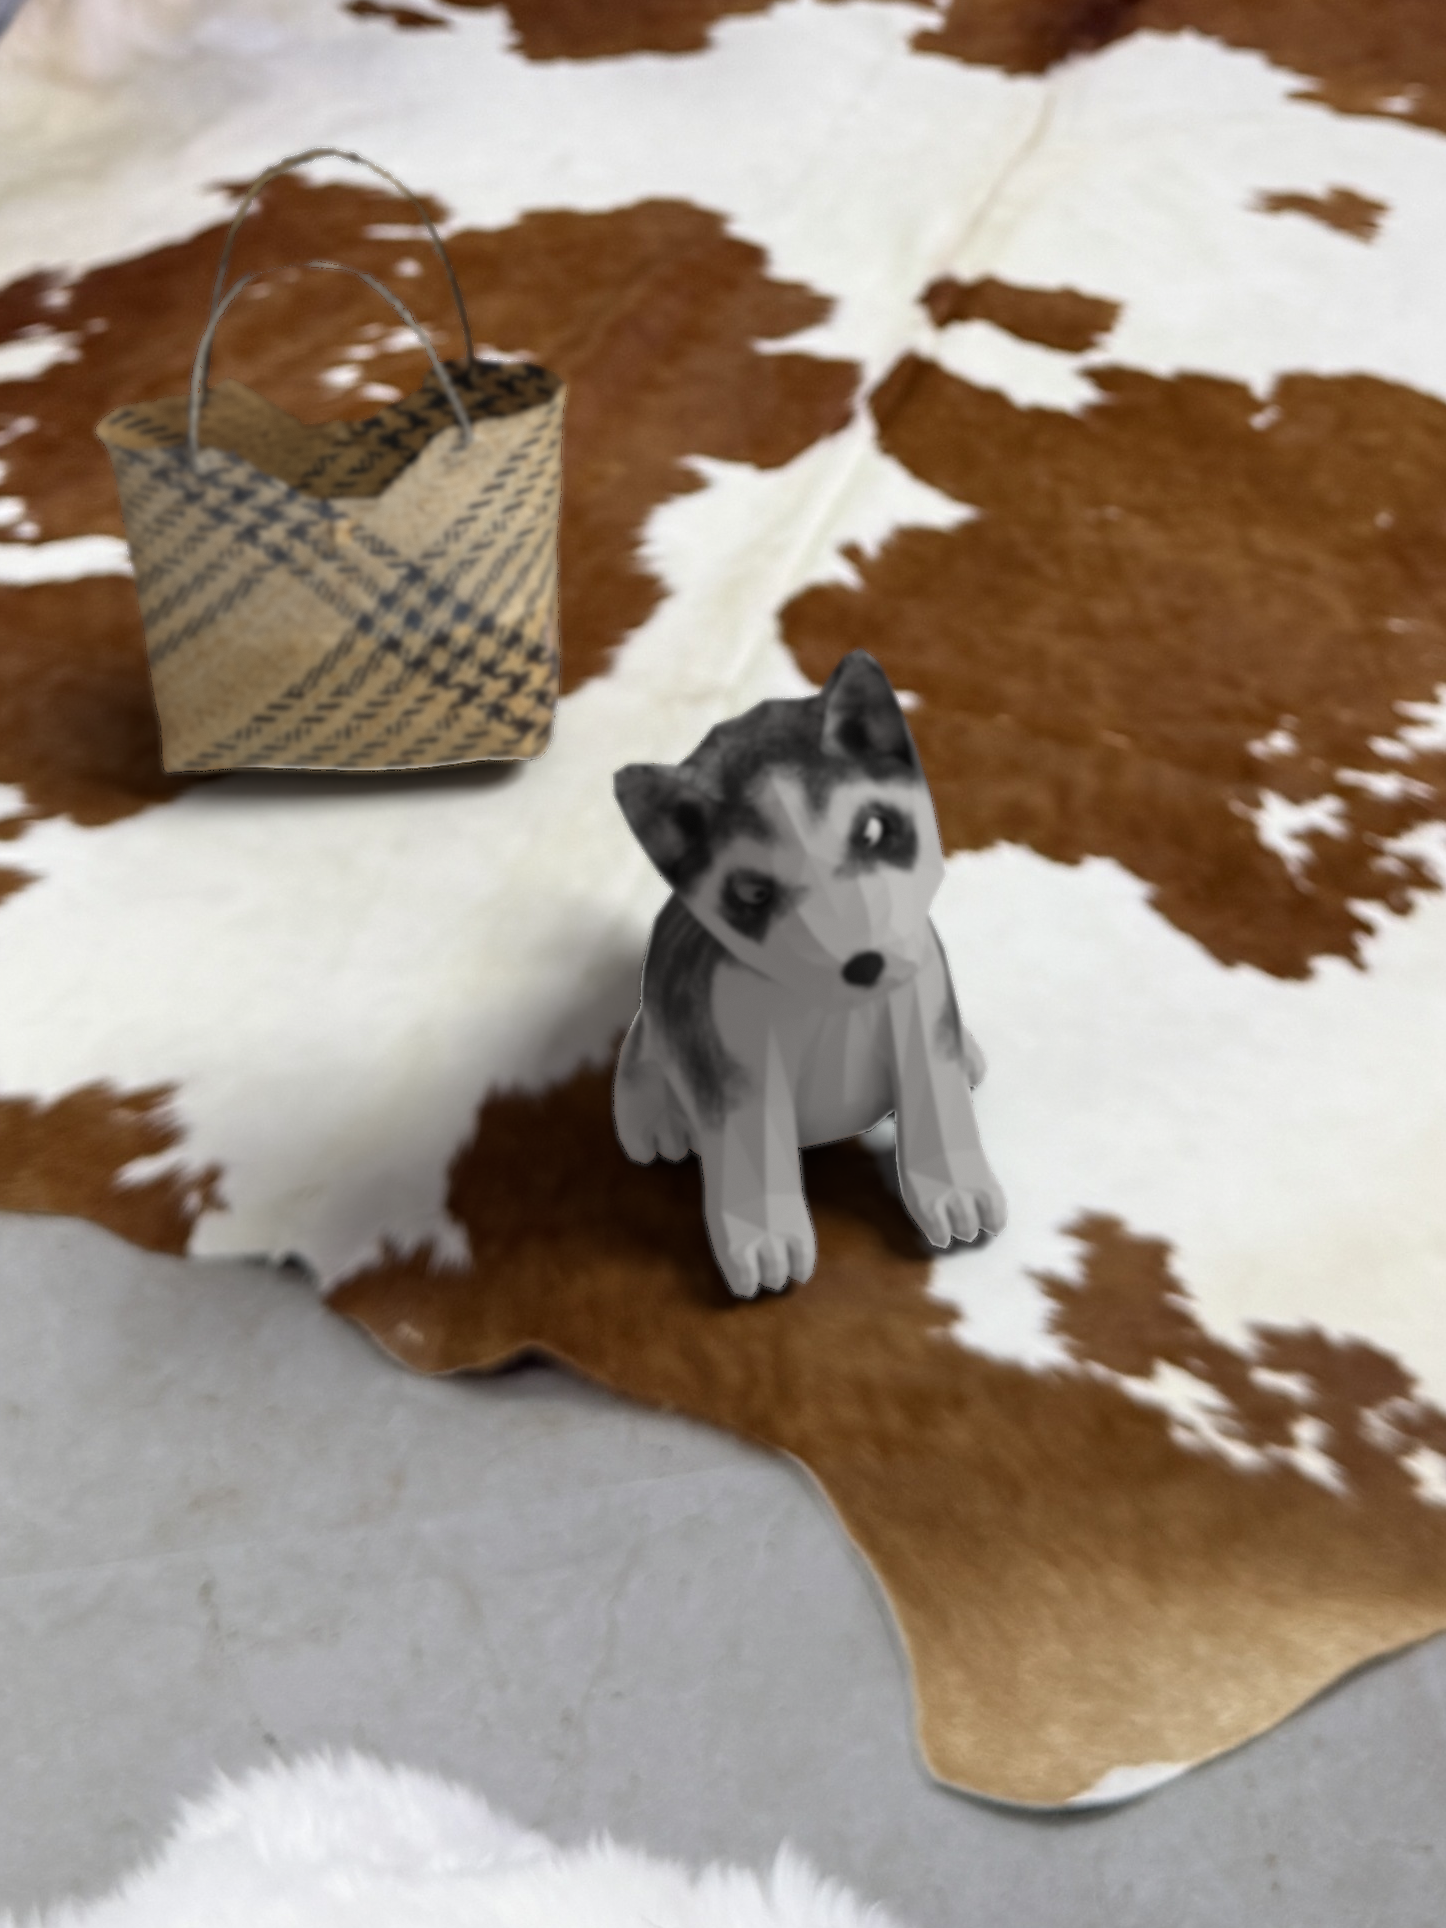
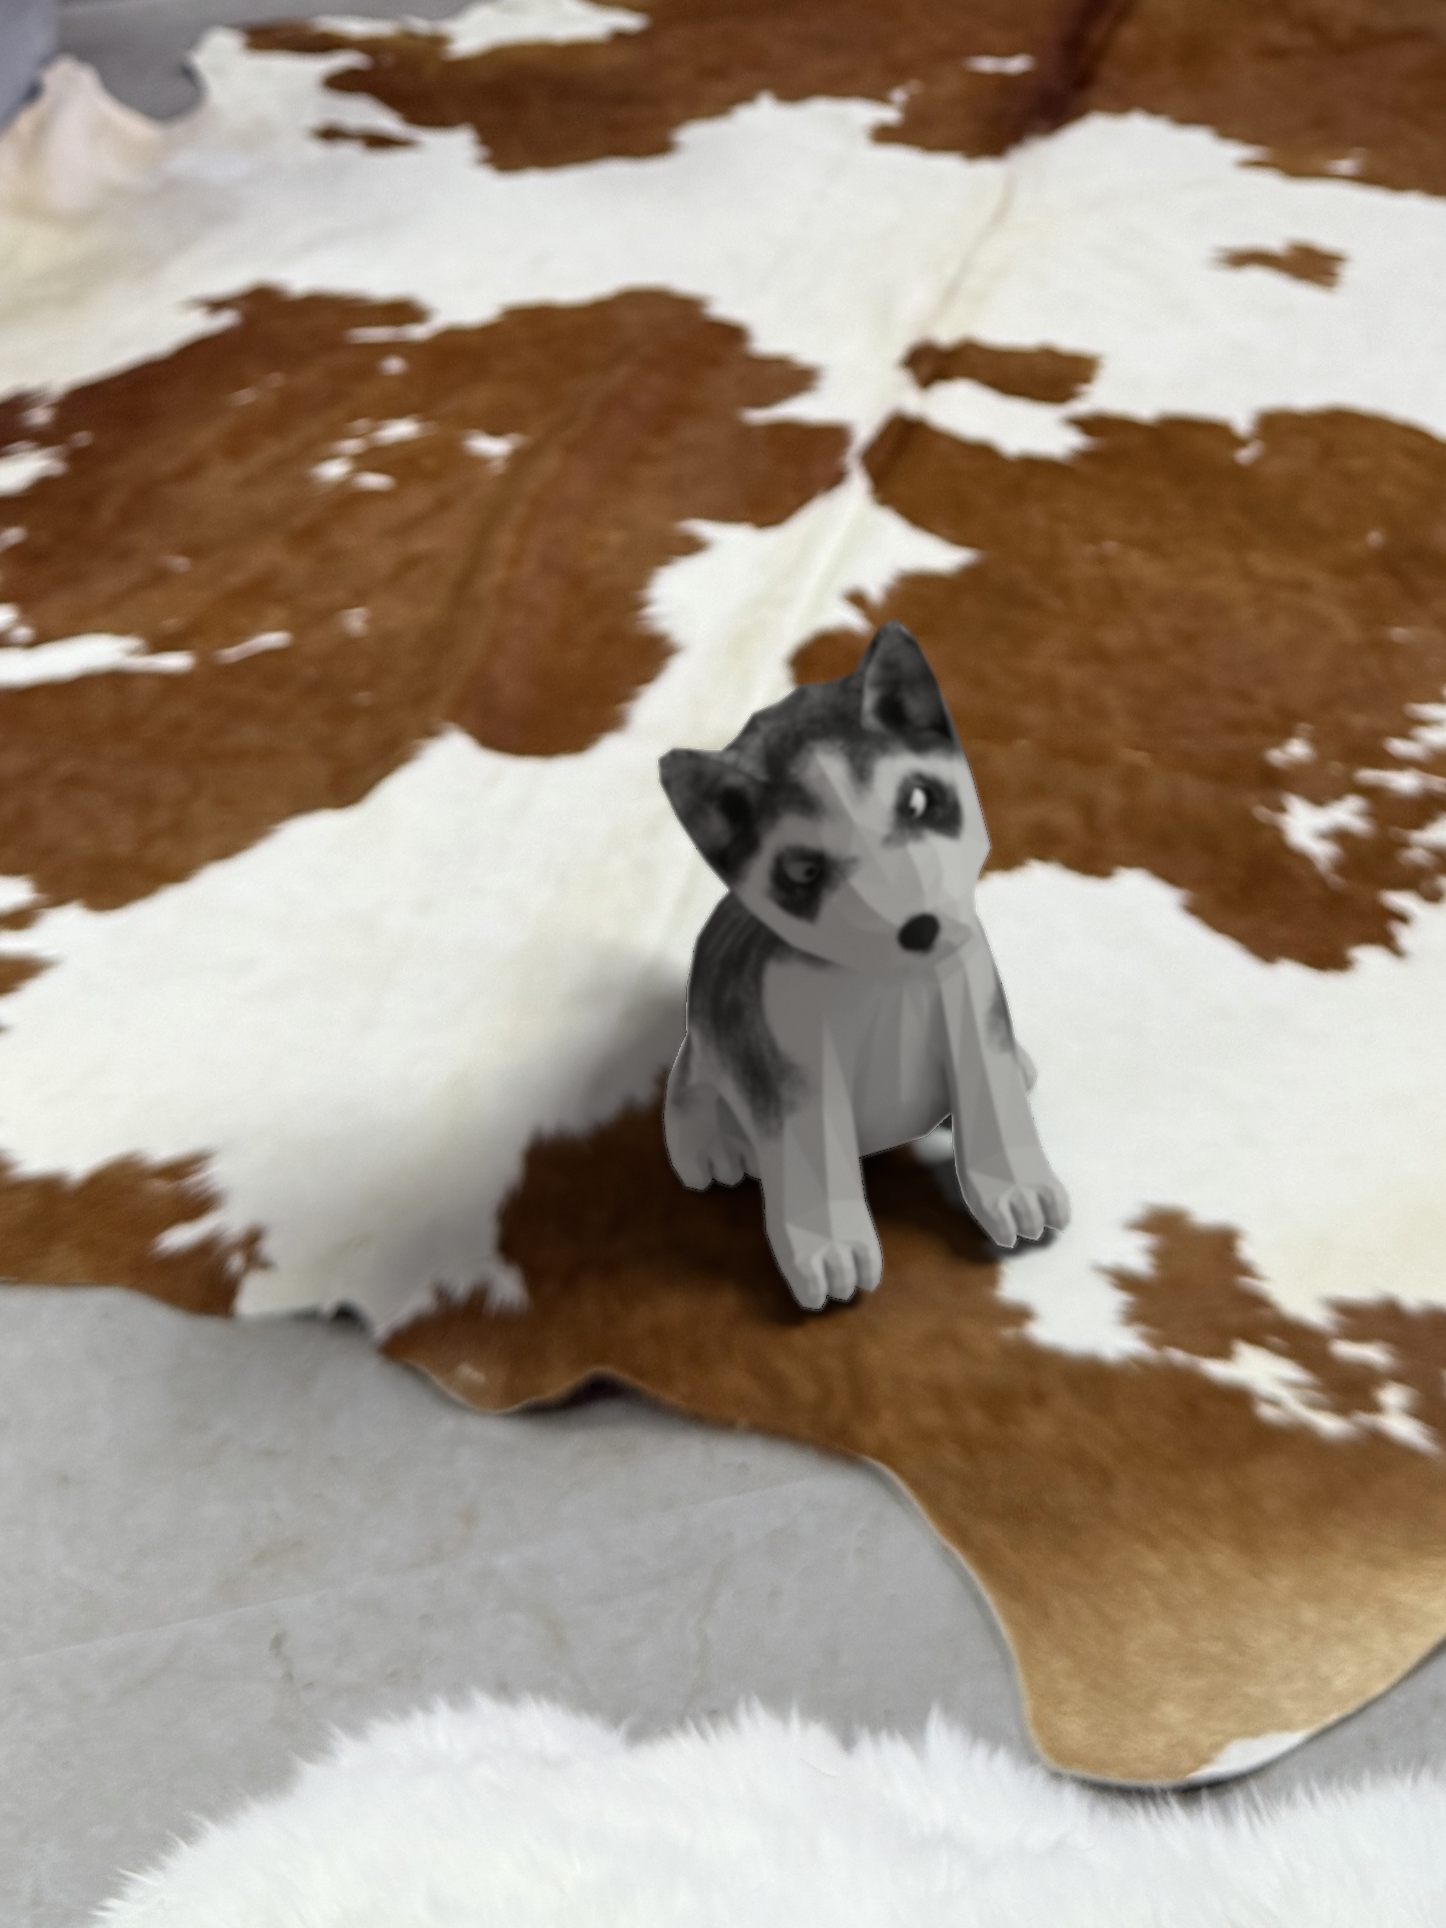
woven basket: present [96,148,567,772] -> none [108,206,576,850]

